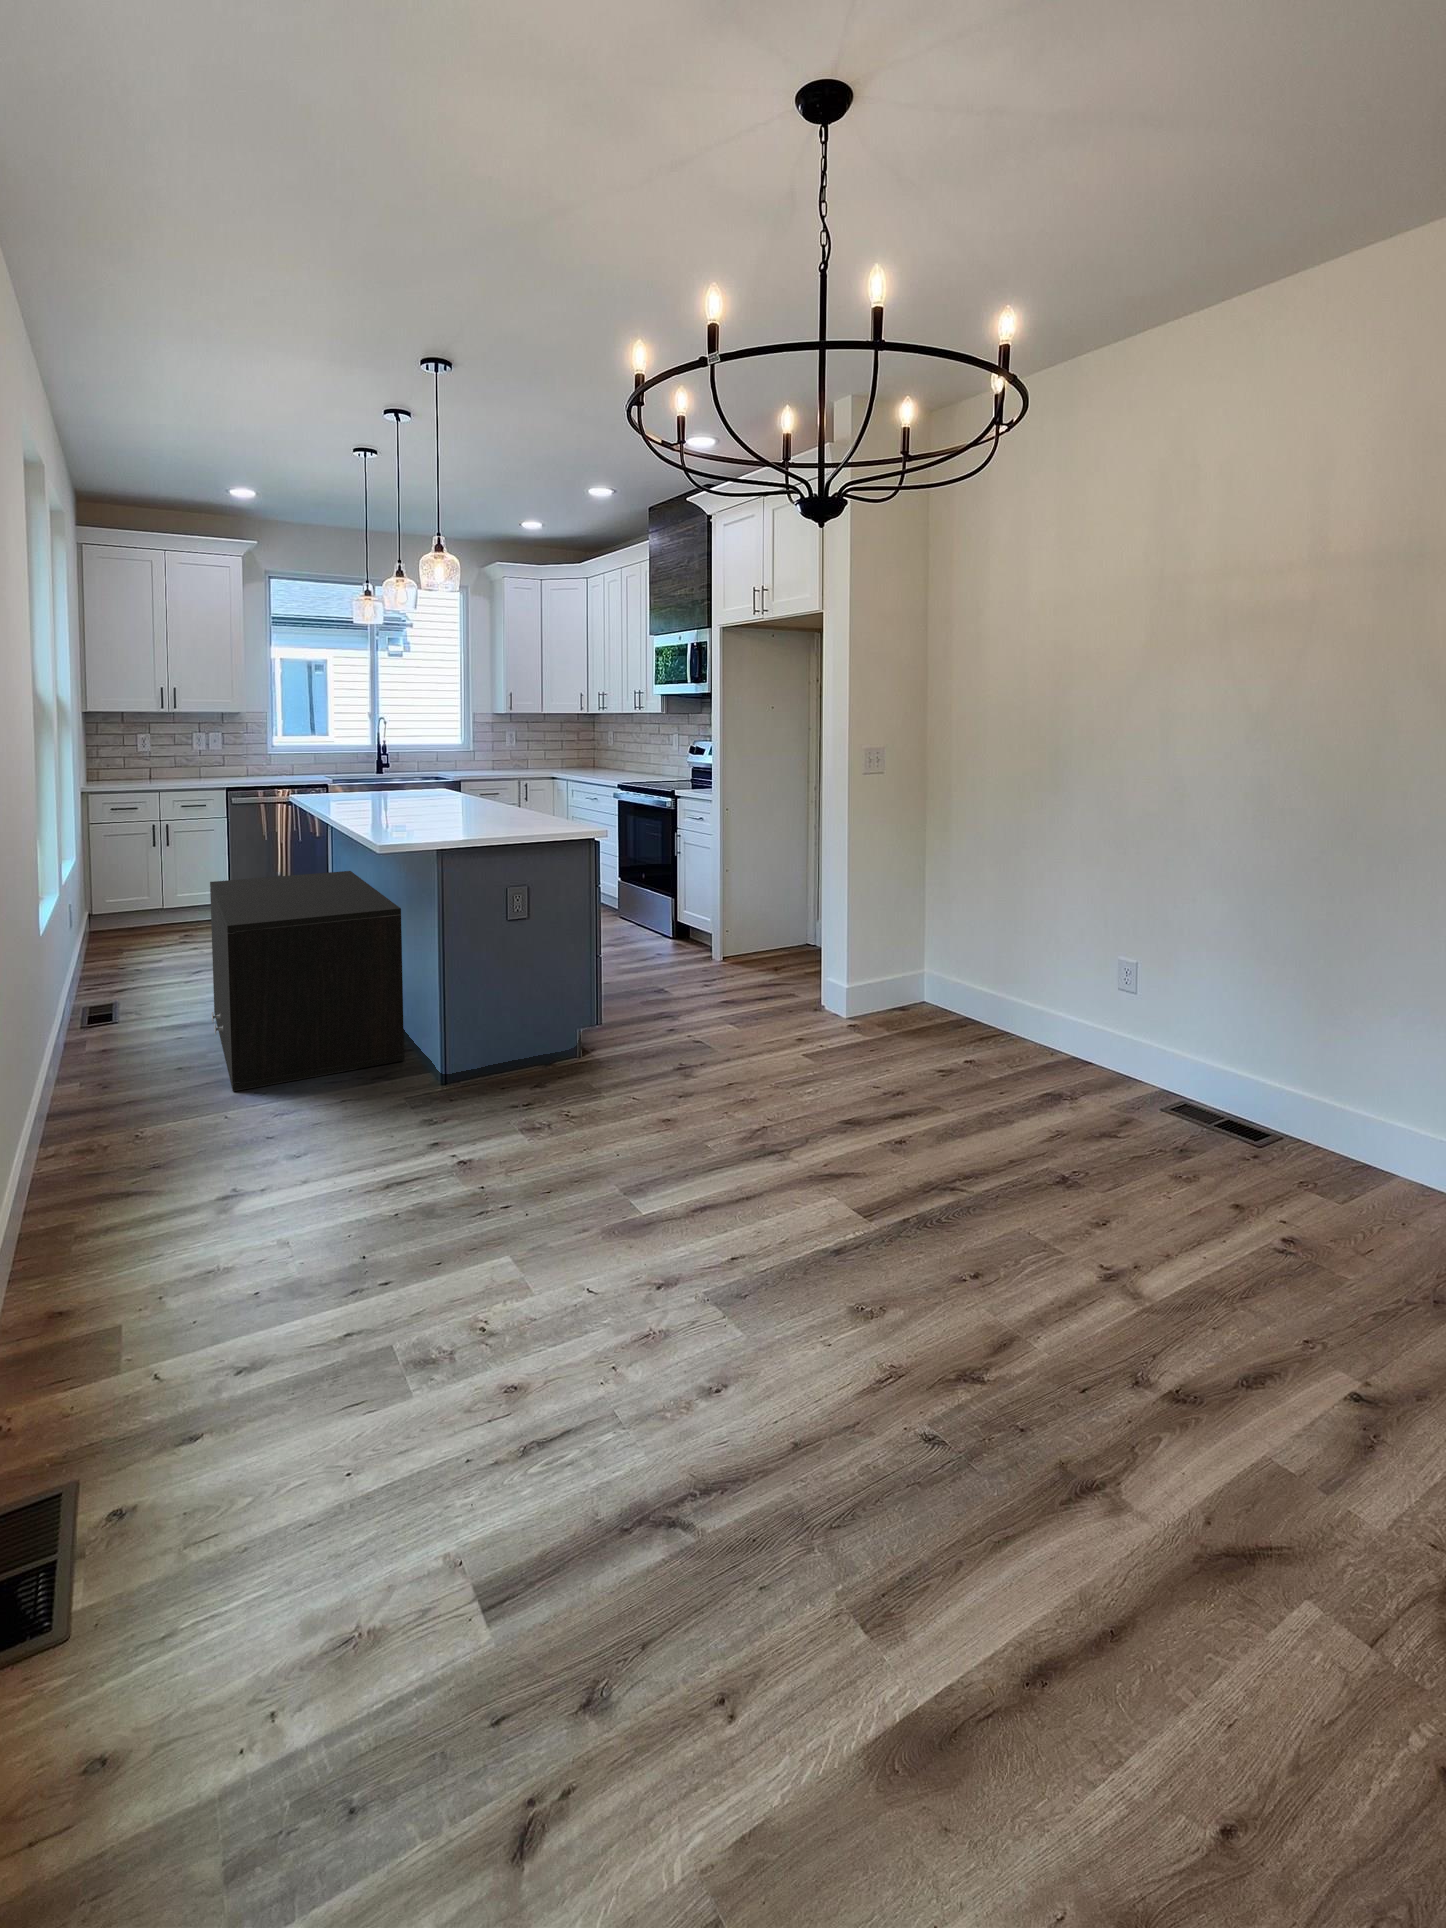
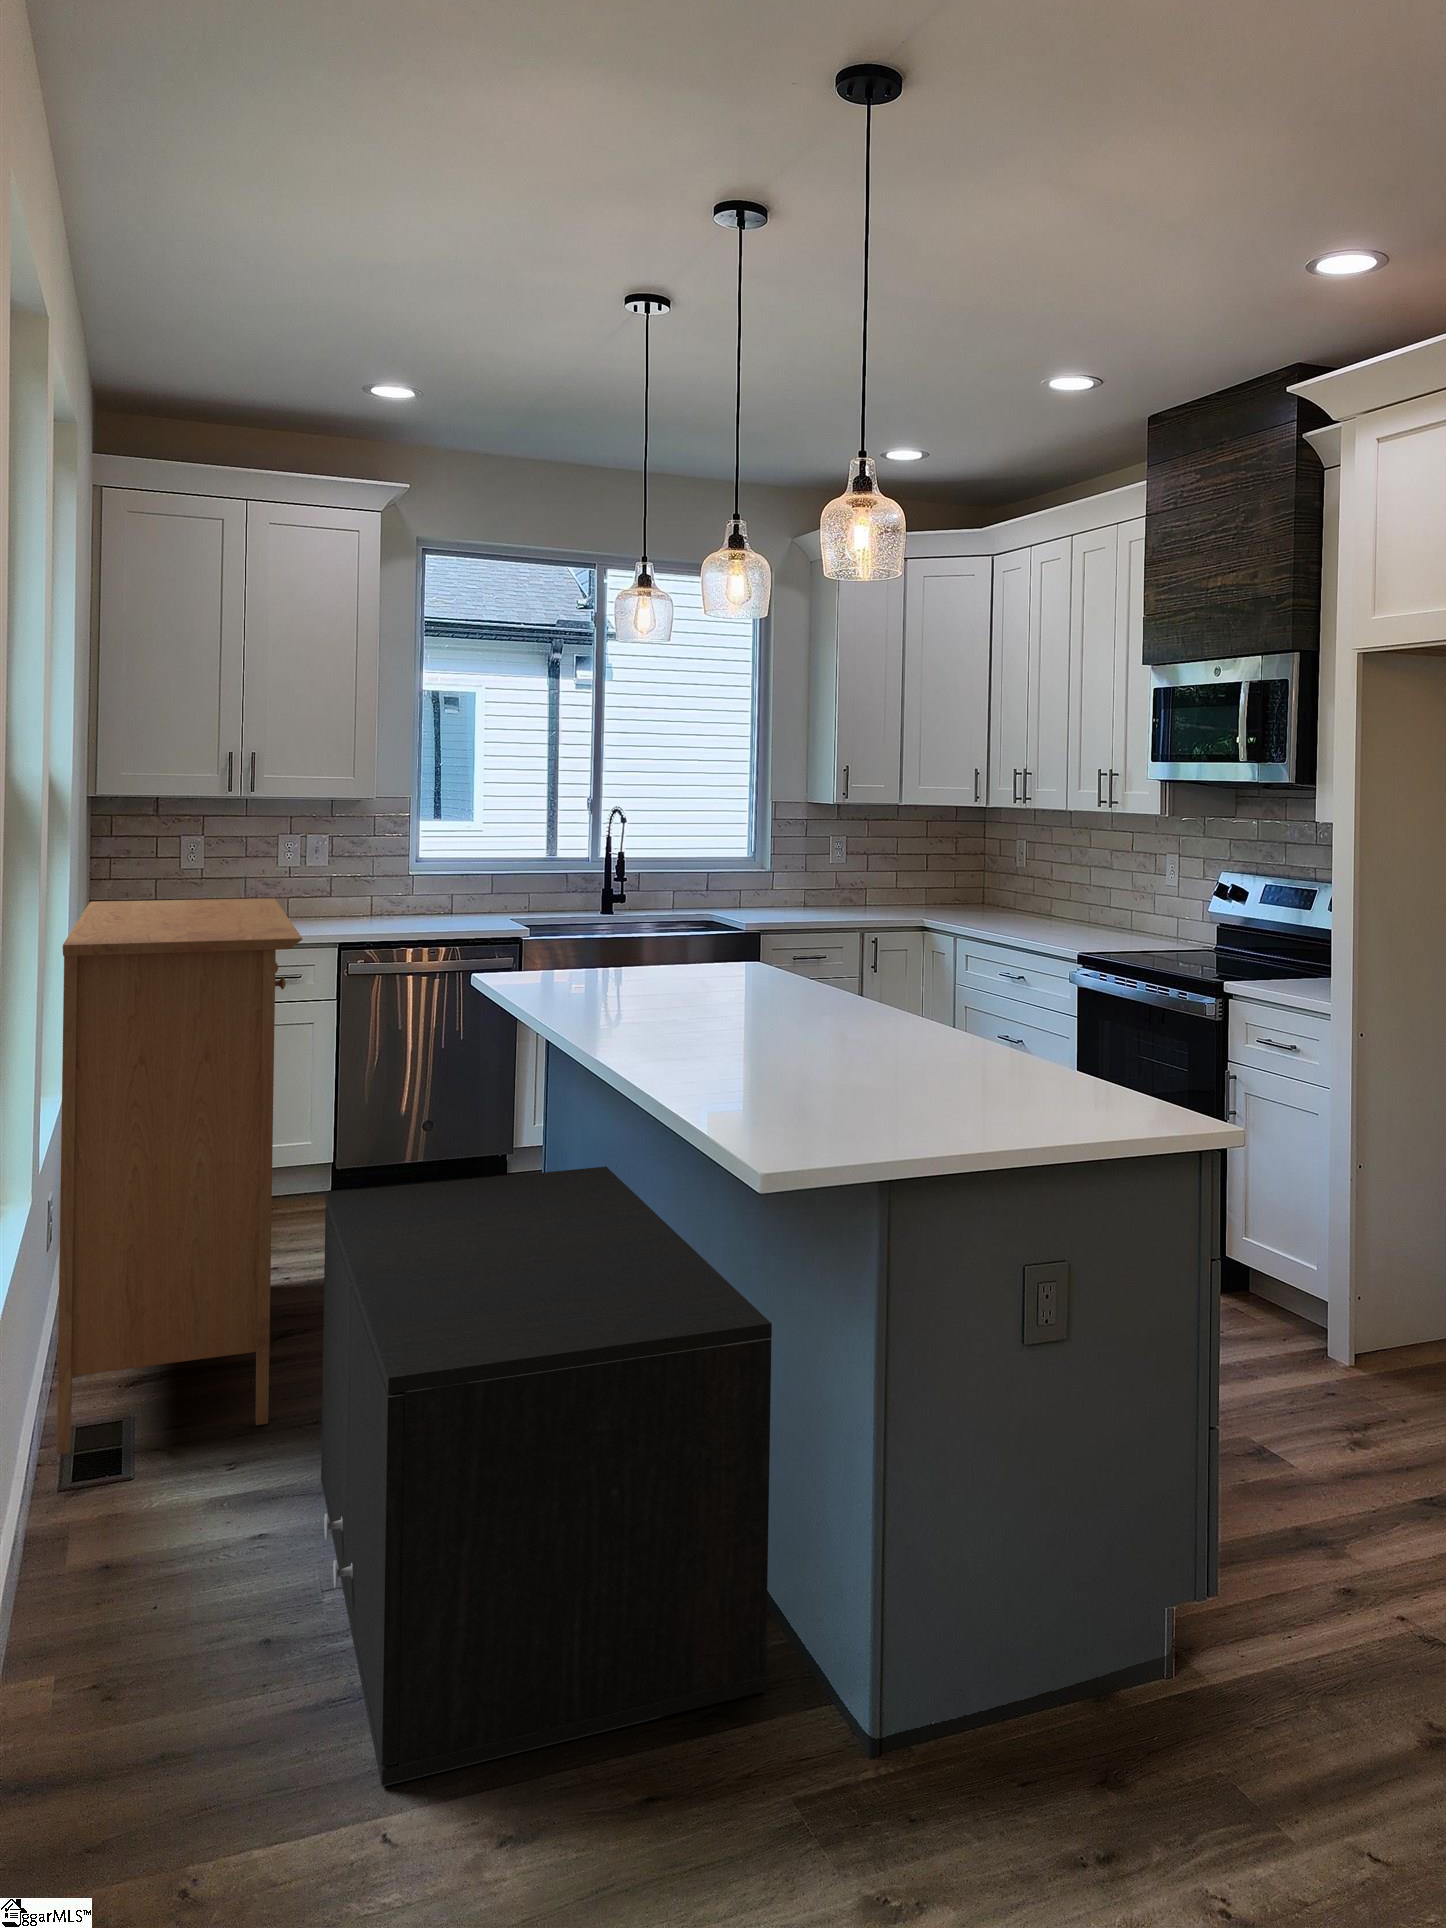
console table: none [72,758,195,1011] -> present [56,898,302,1455]

